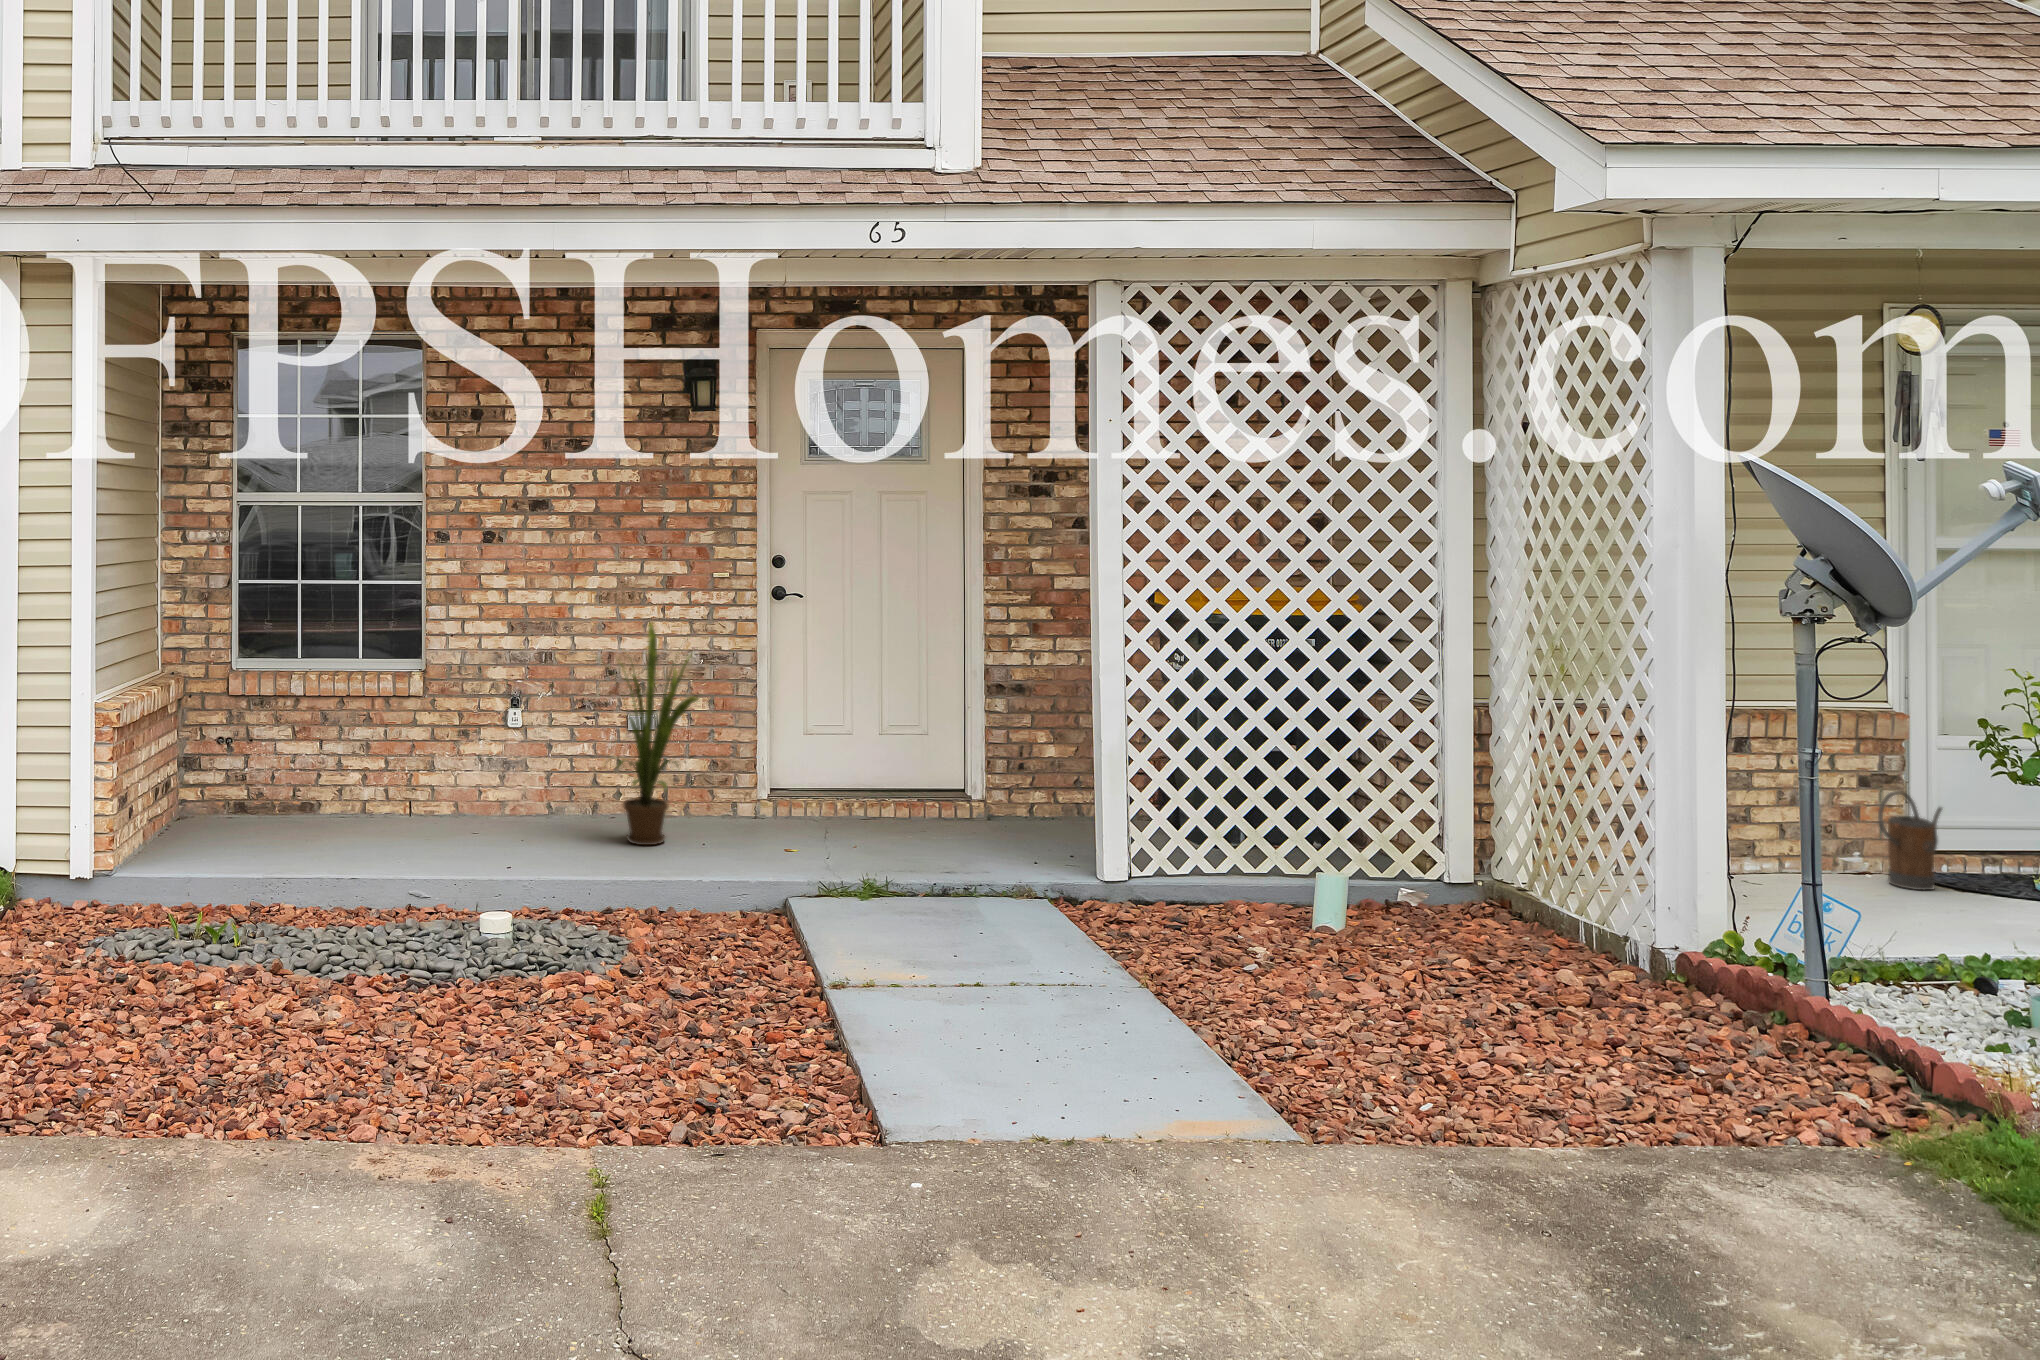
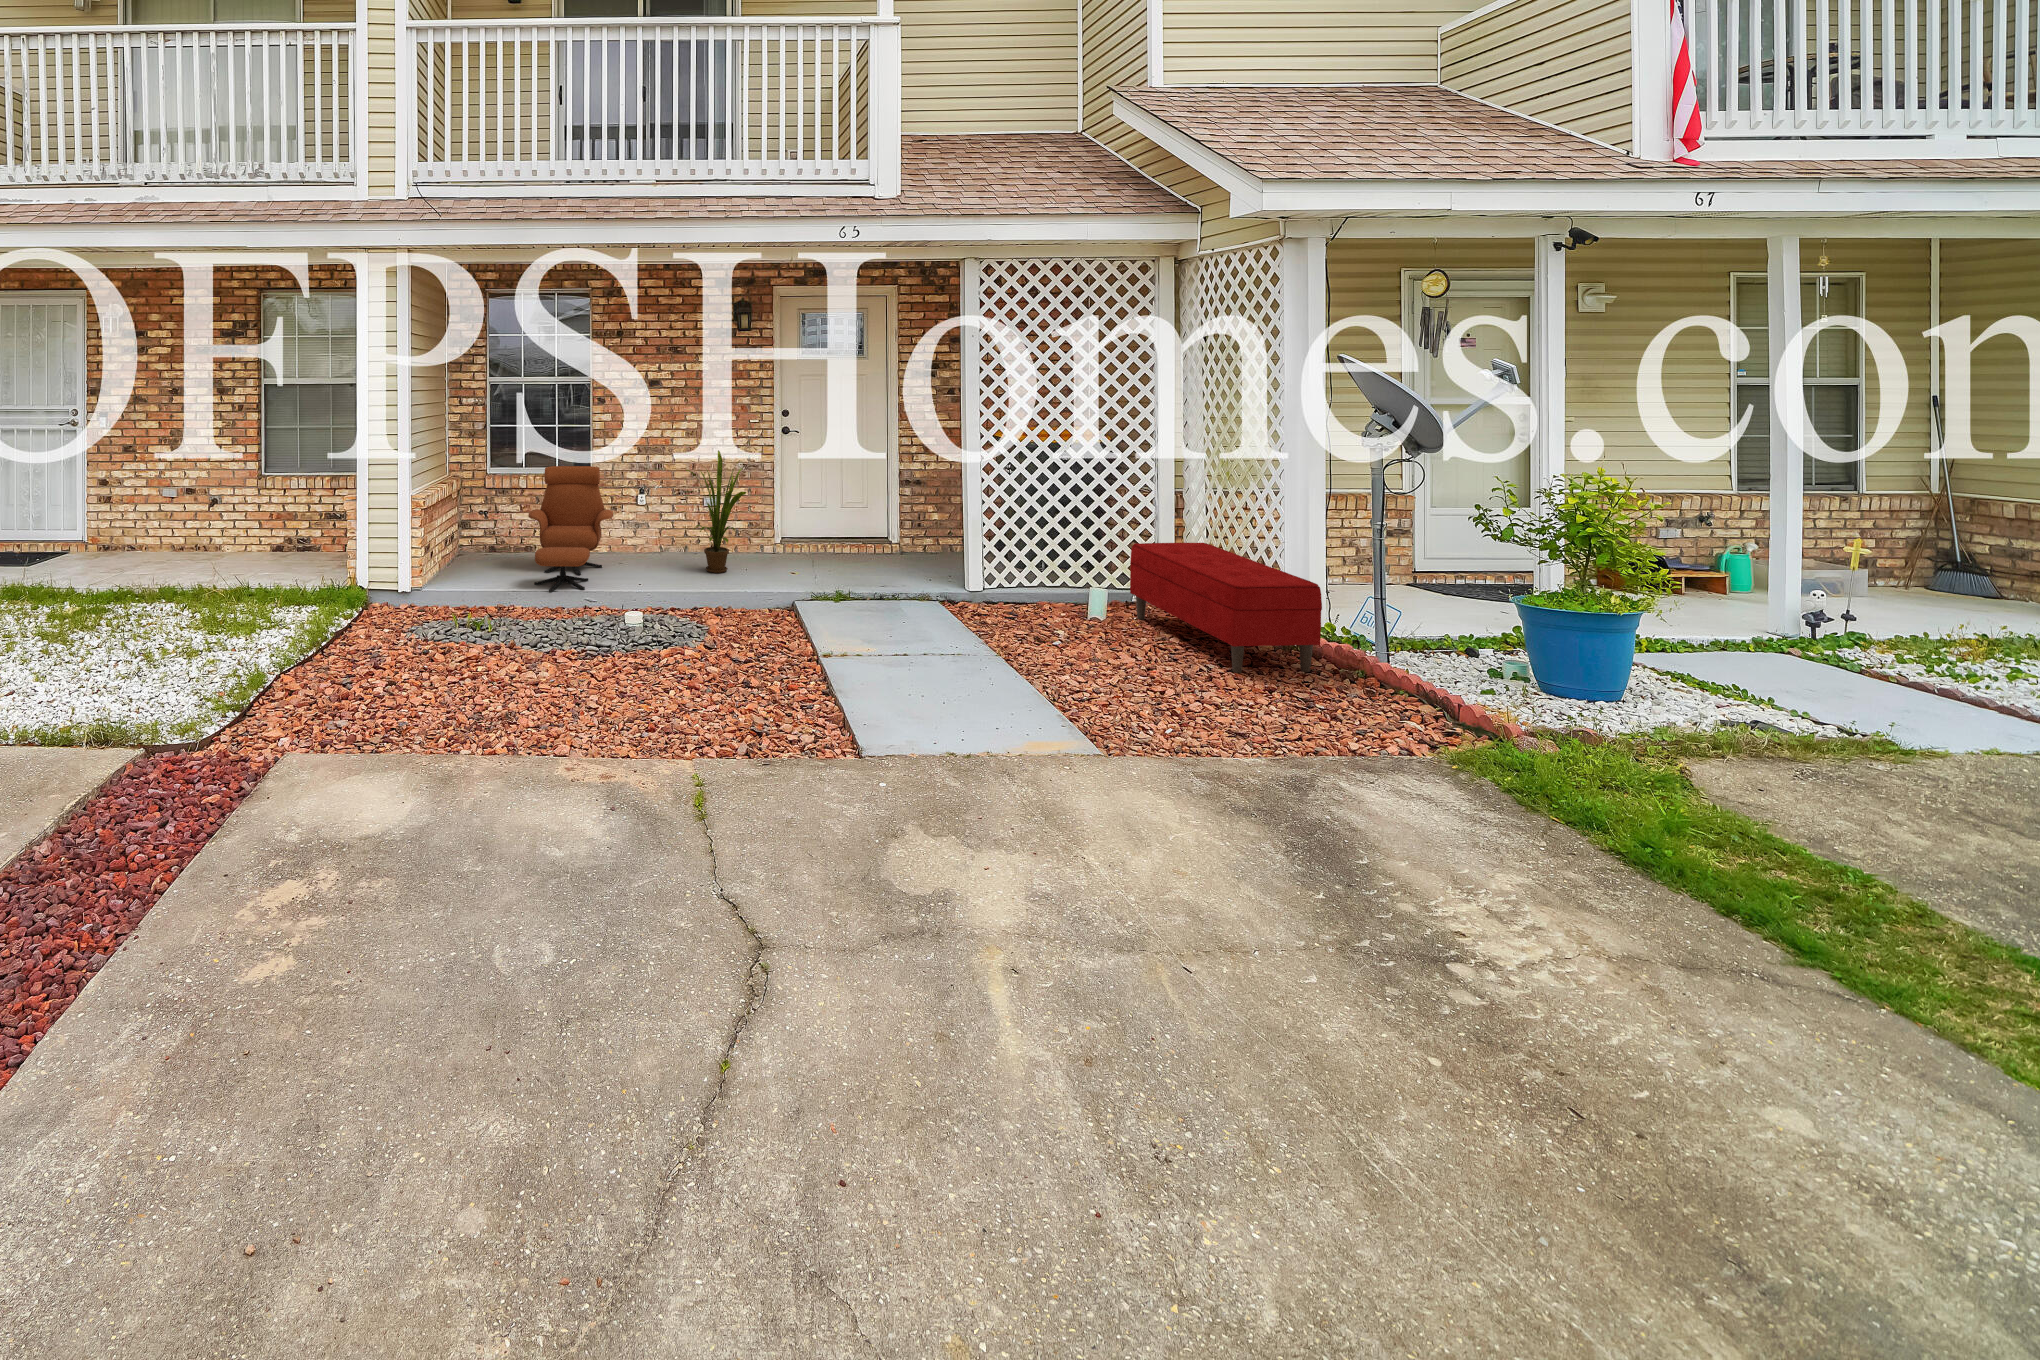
lounge chair: none [304,649,459,877] -> present [528,466,614,592]
bench: none [1386,788,1715,1016] -> present [1130,543,1322,673]
watering can: present [1878,790,1942,890] -> none [1405,542,1442,597]

